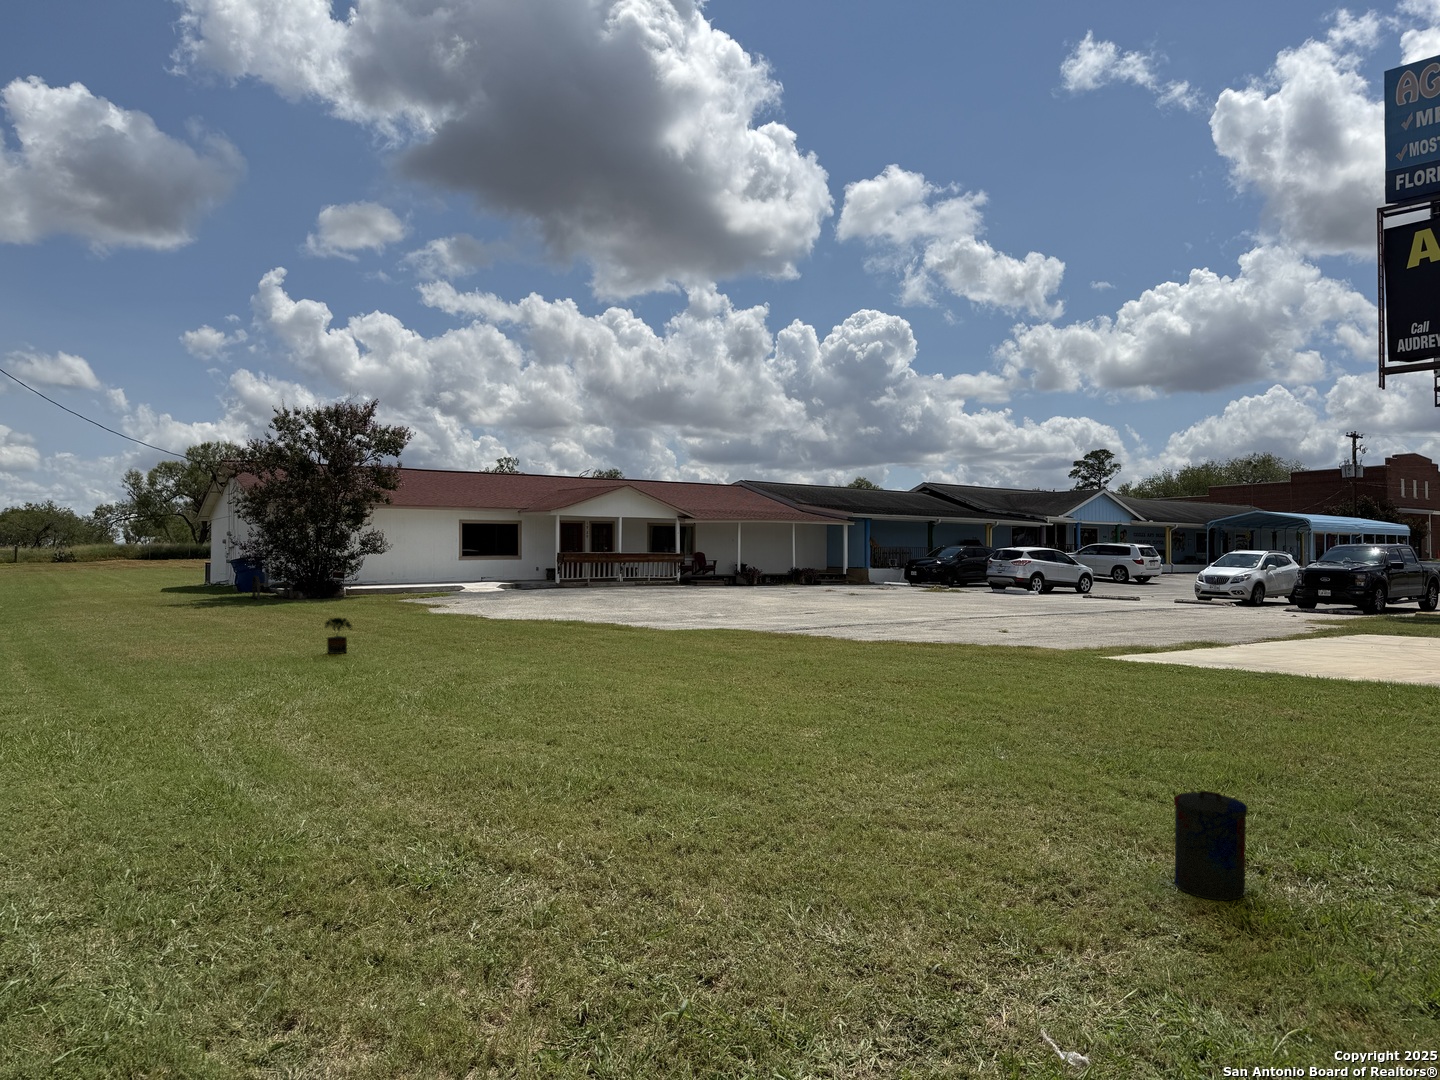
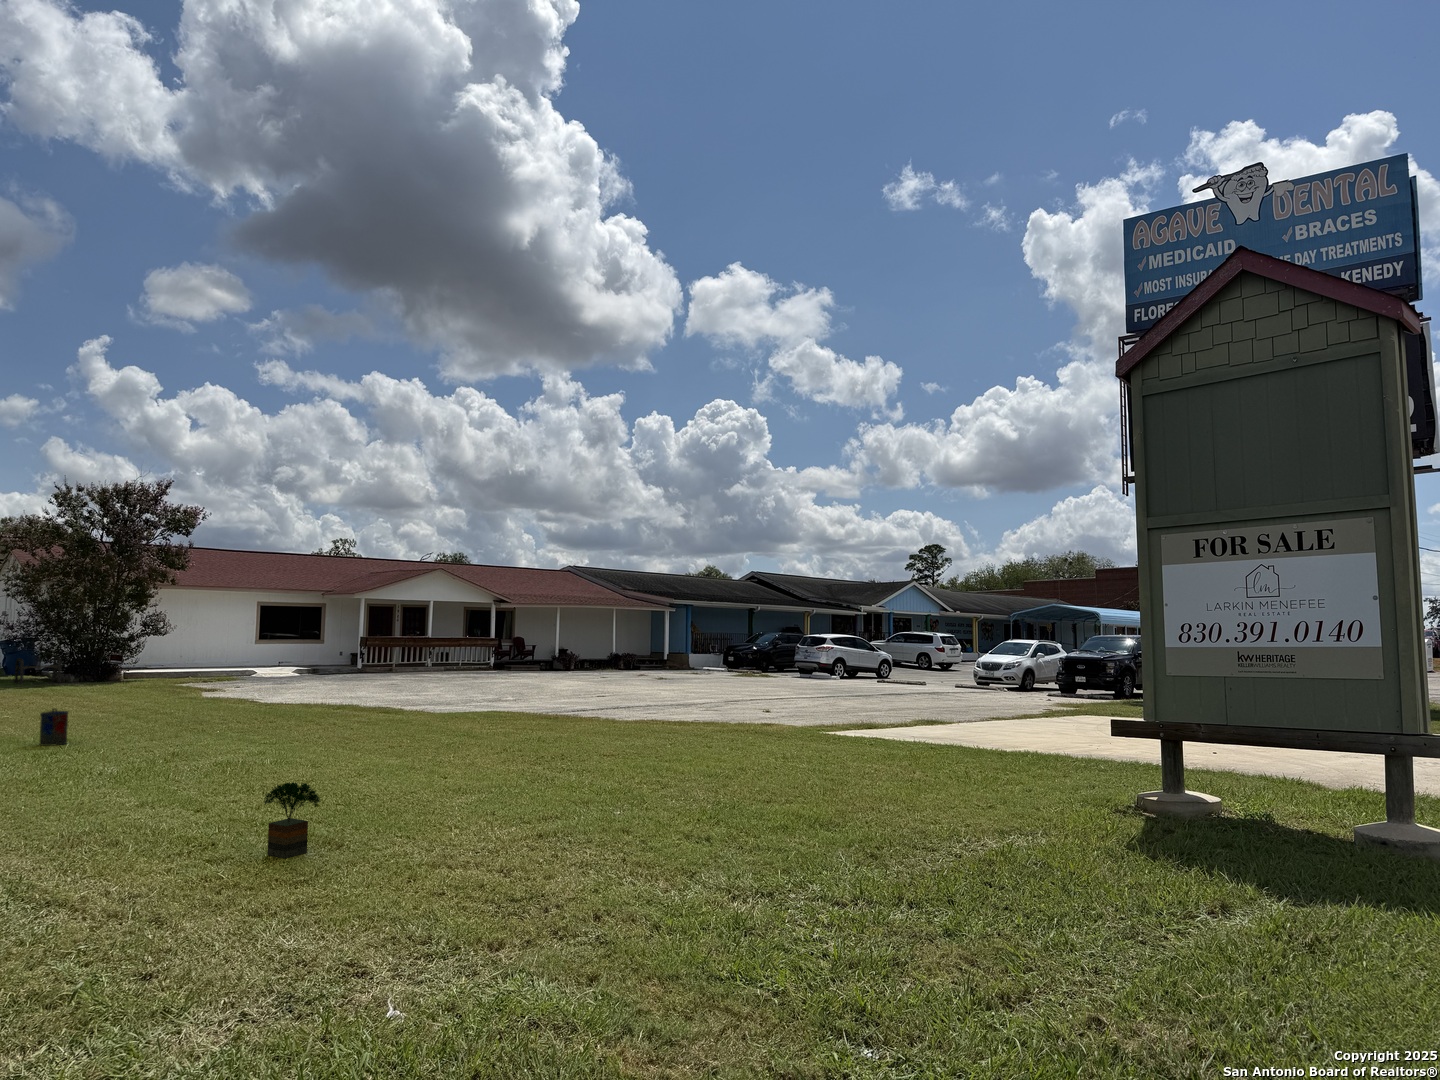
potted tree: present [325,618,352,654] -> present [264,782,320,858]
trash can: present [1174,790,1247,900] -> present [40,709,68,746]

